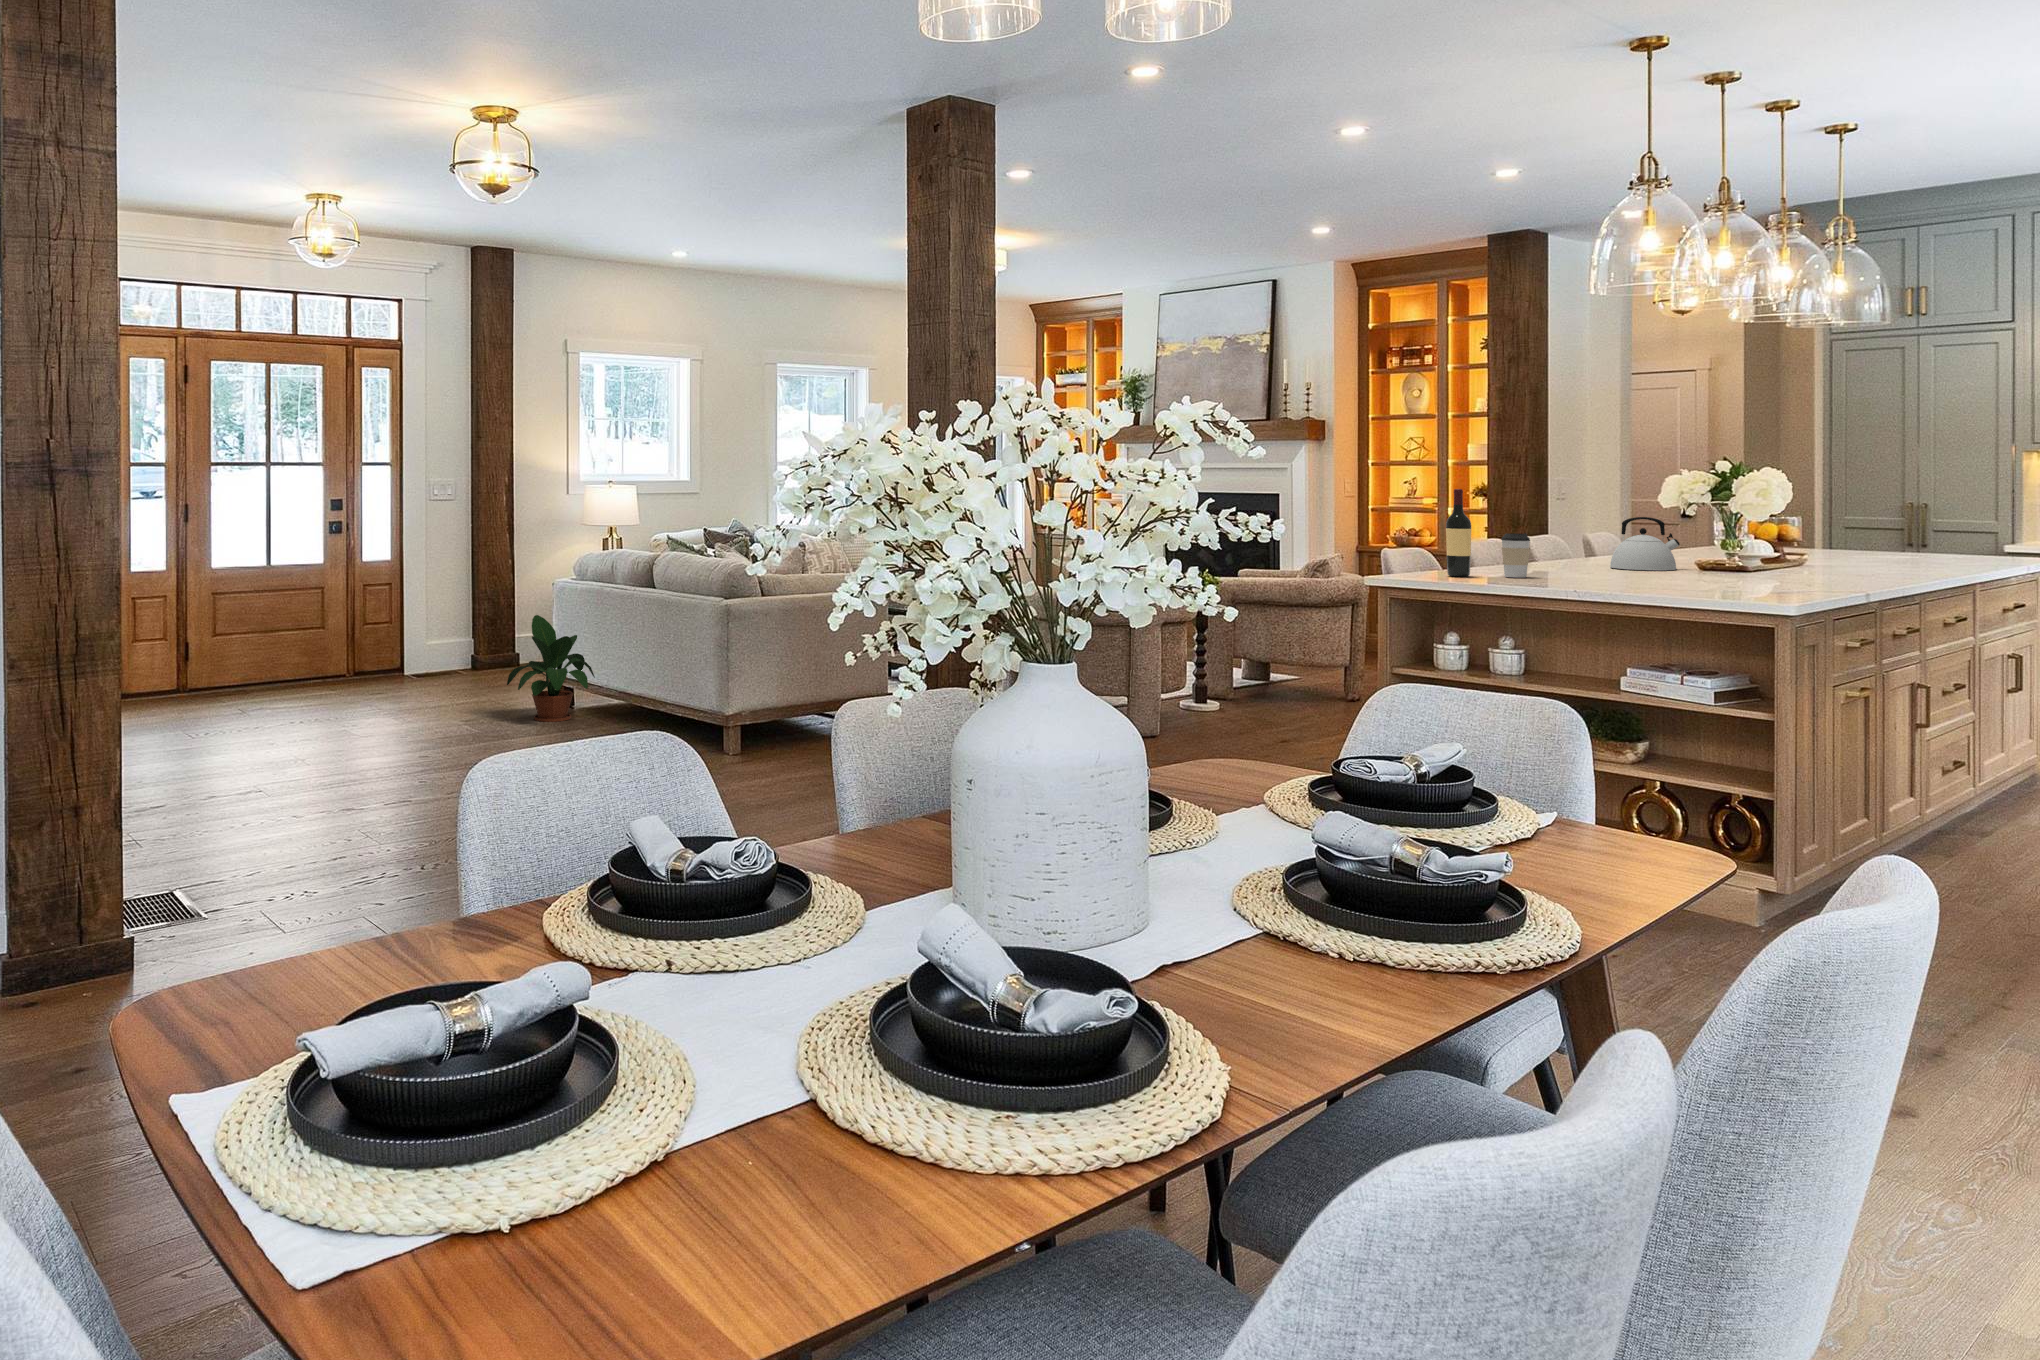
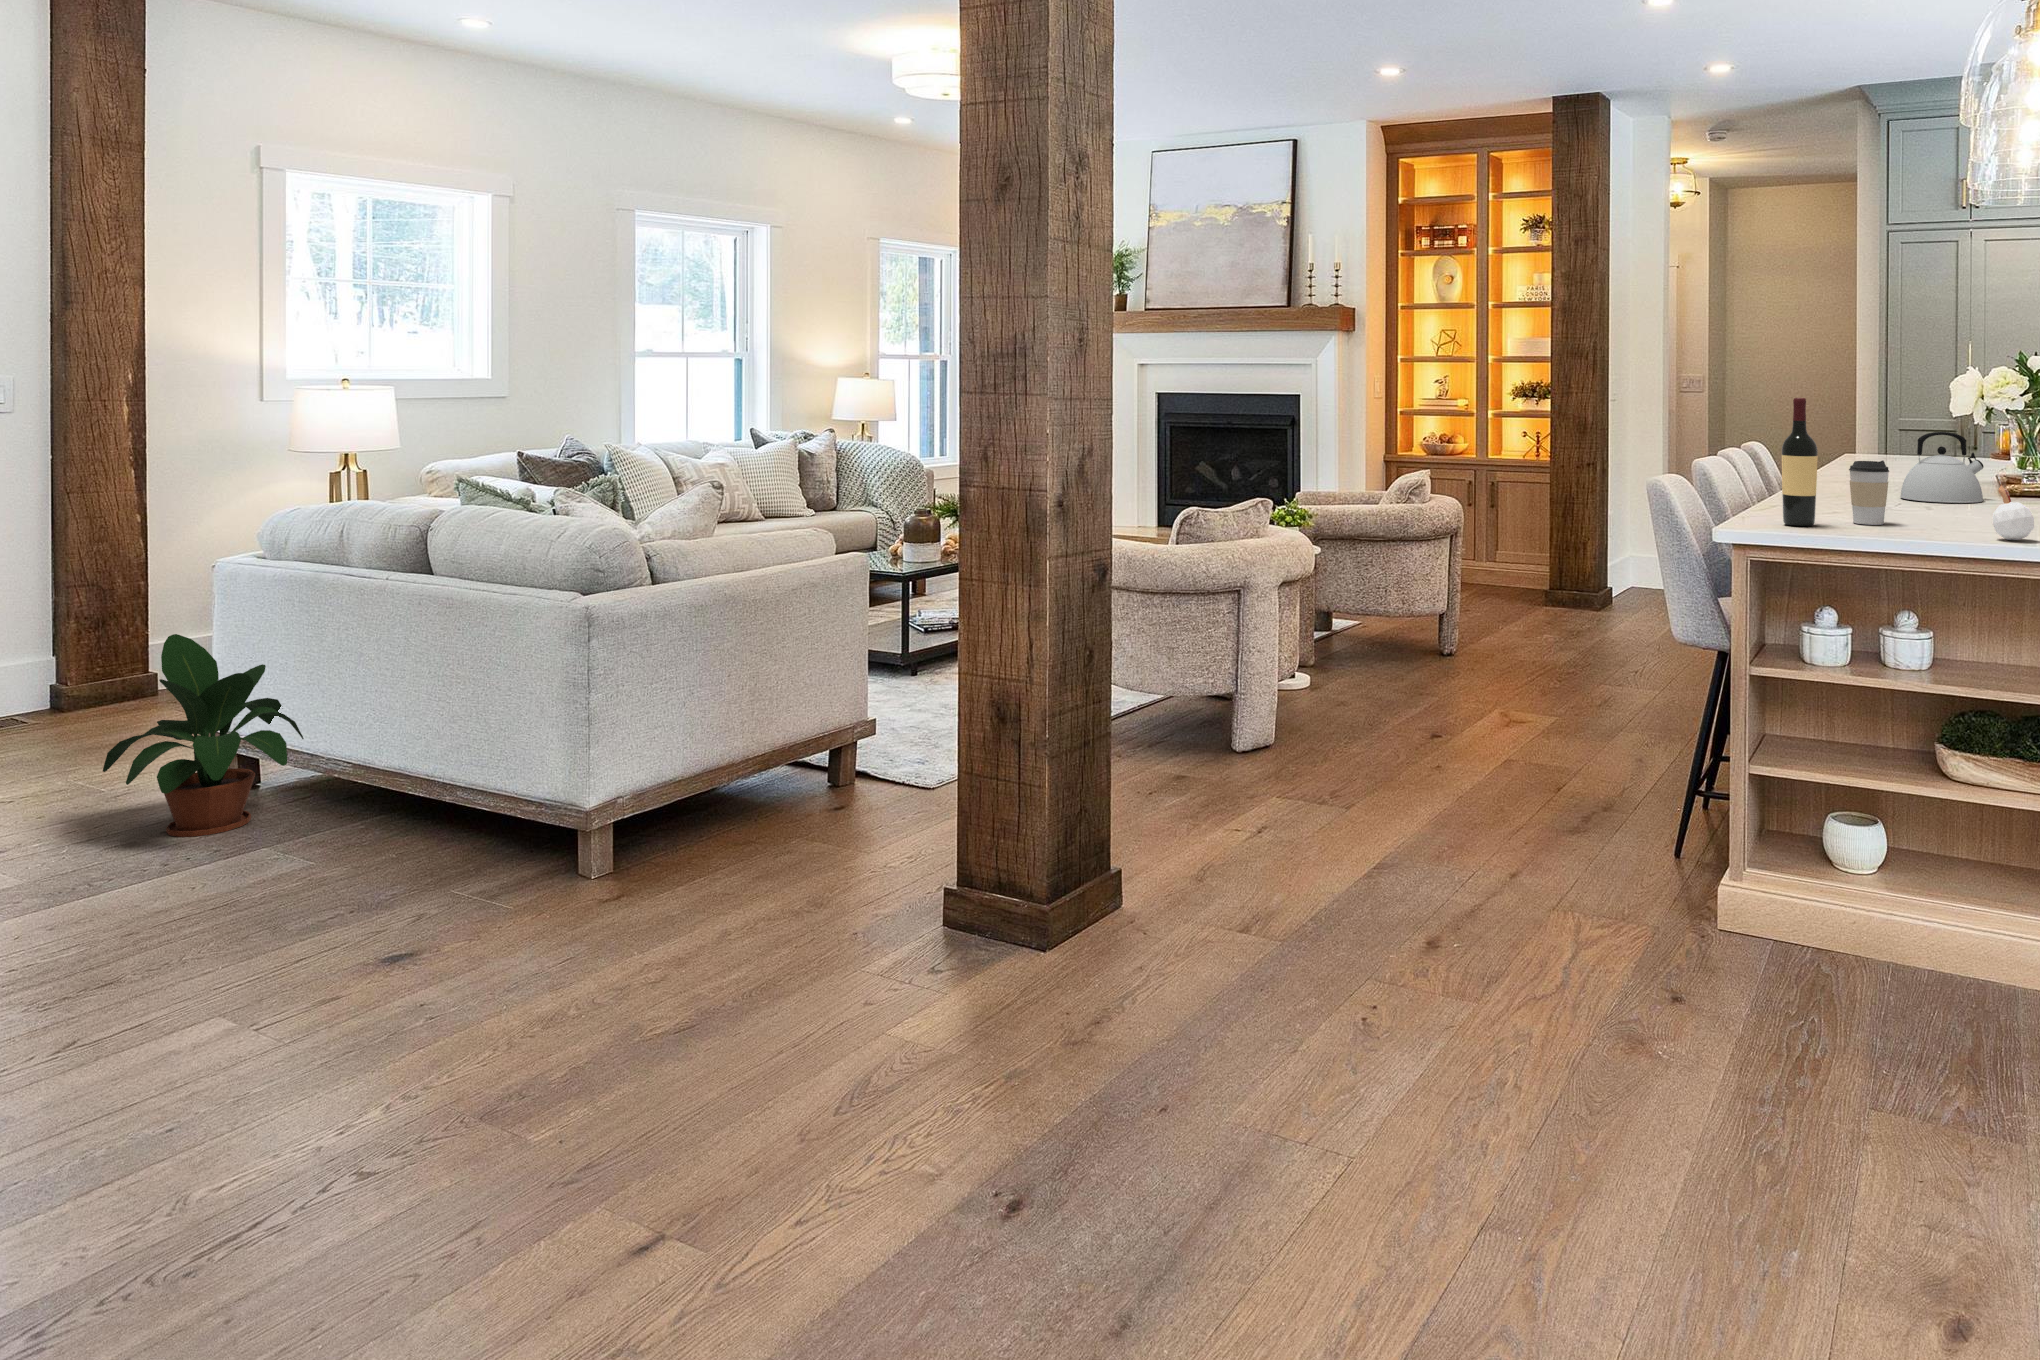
candle: none [1570,541,1600,586] -> present [1992,475,2034,540]

